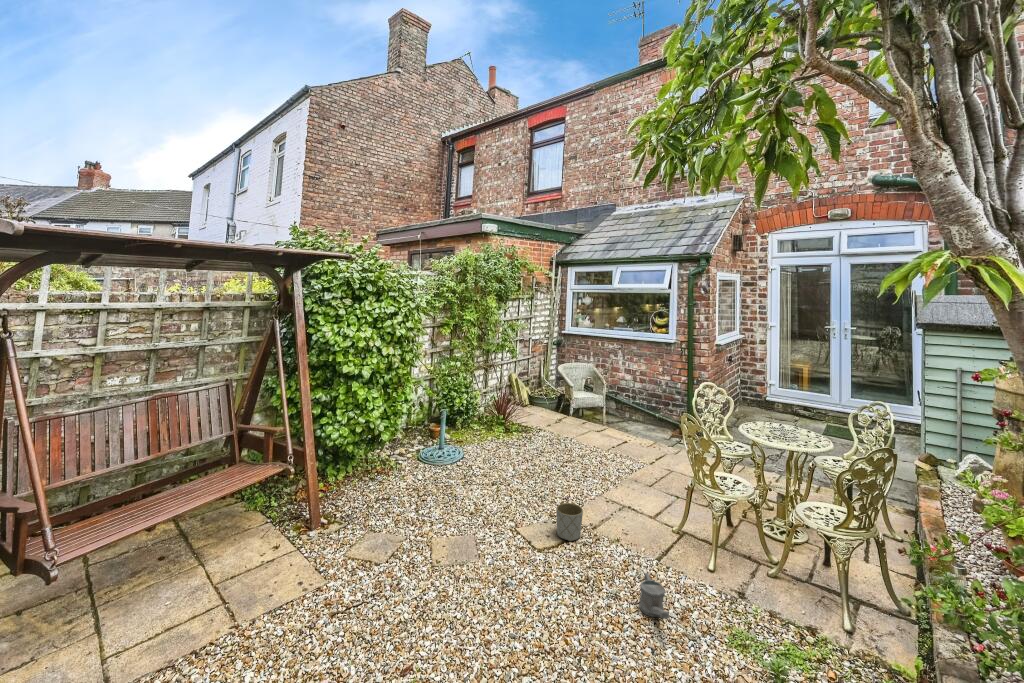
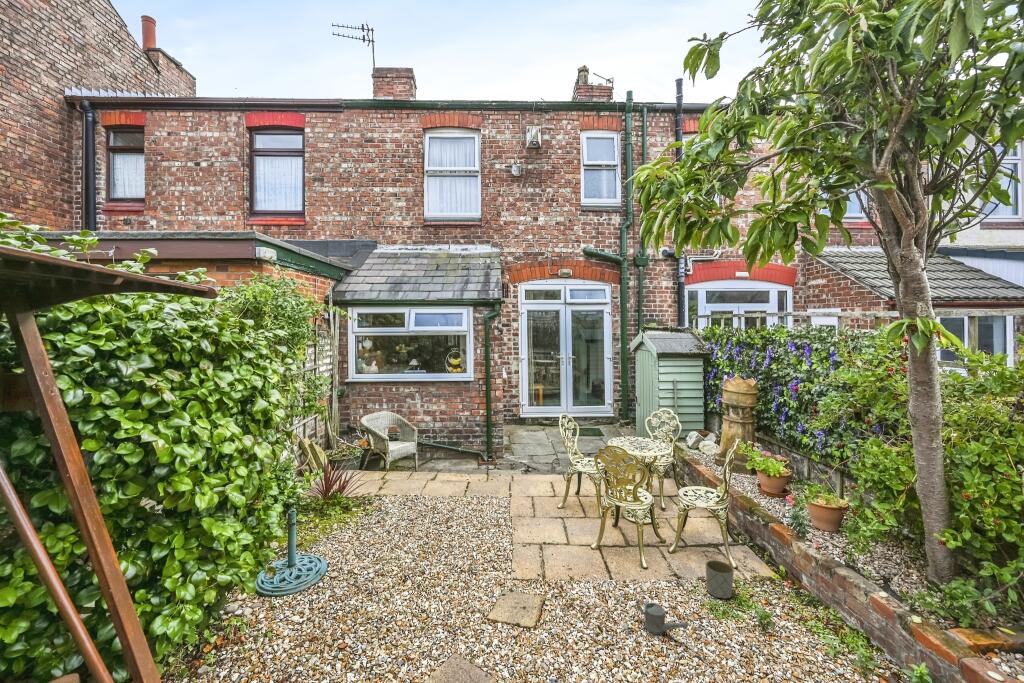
planter: present [556,503,583,541] -> present [706,560,734,598]

